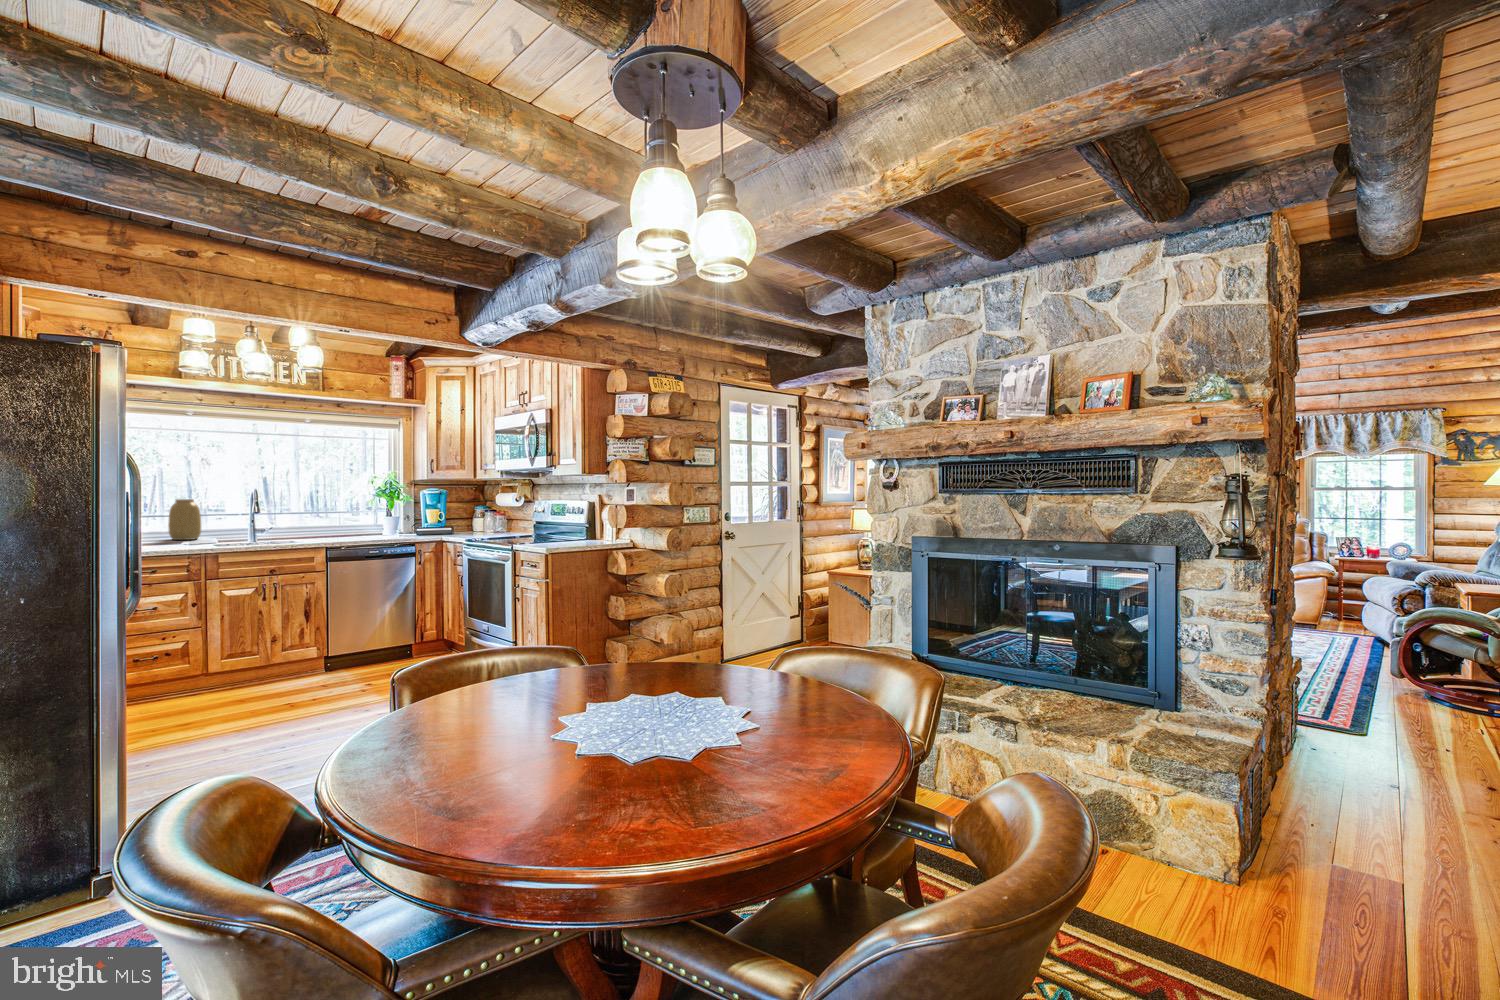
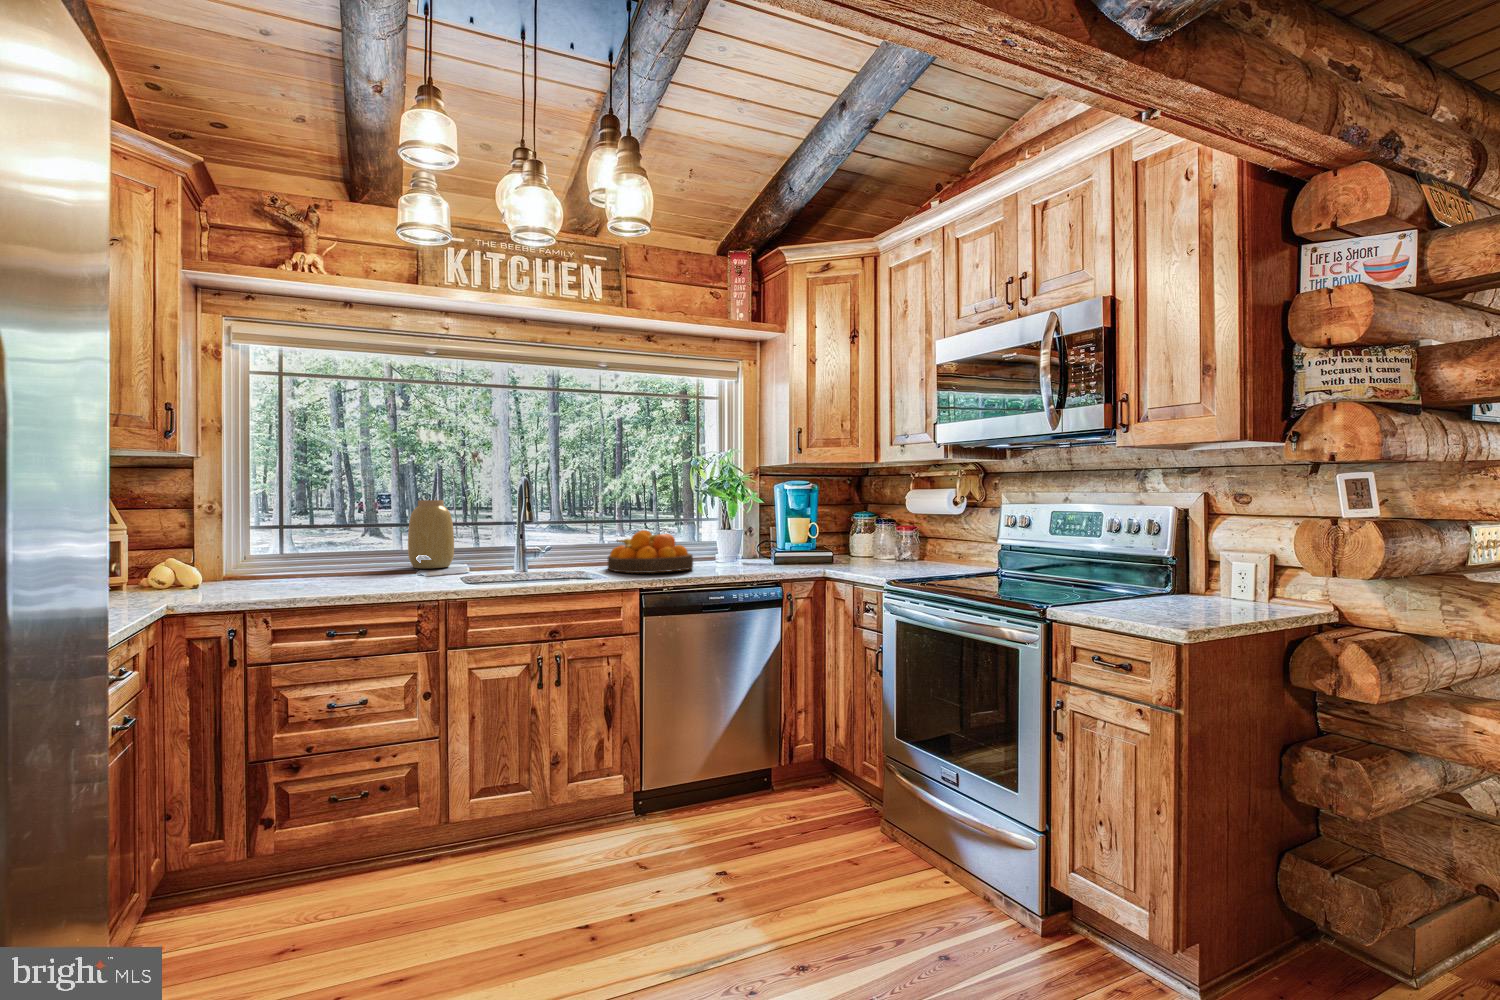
fruit bowl: none [308,517,363,540] -> present [608,530,693,573]

